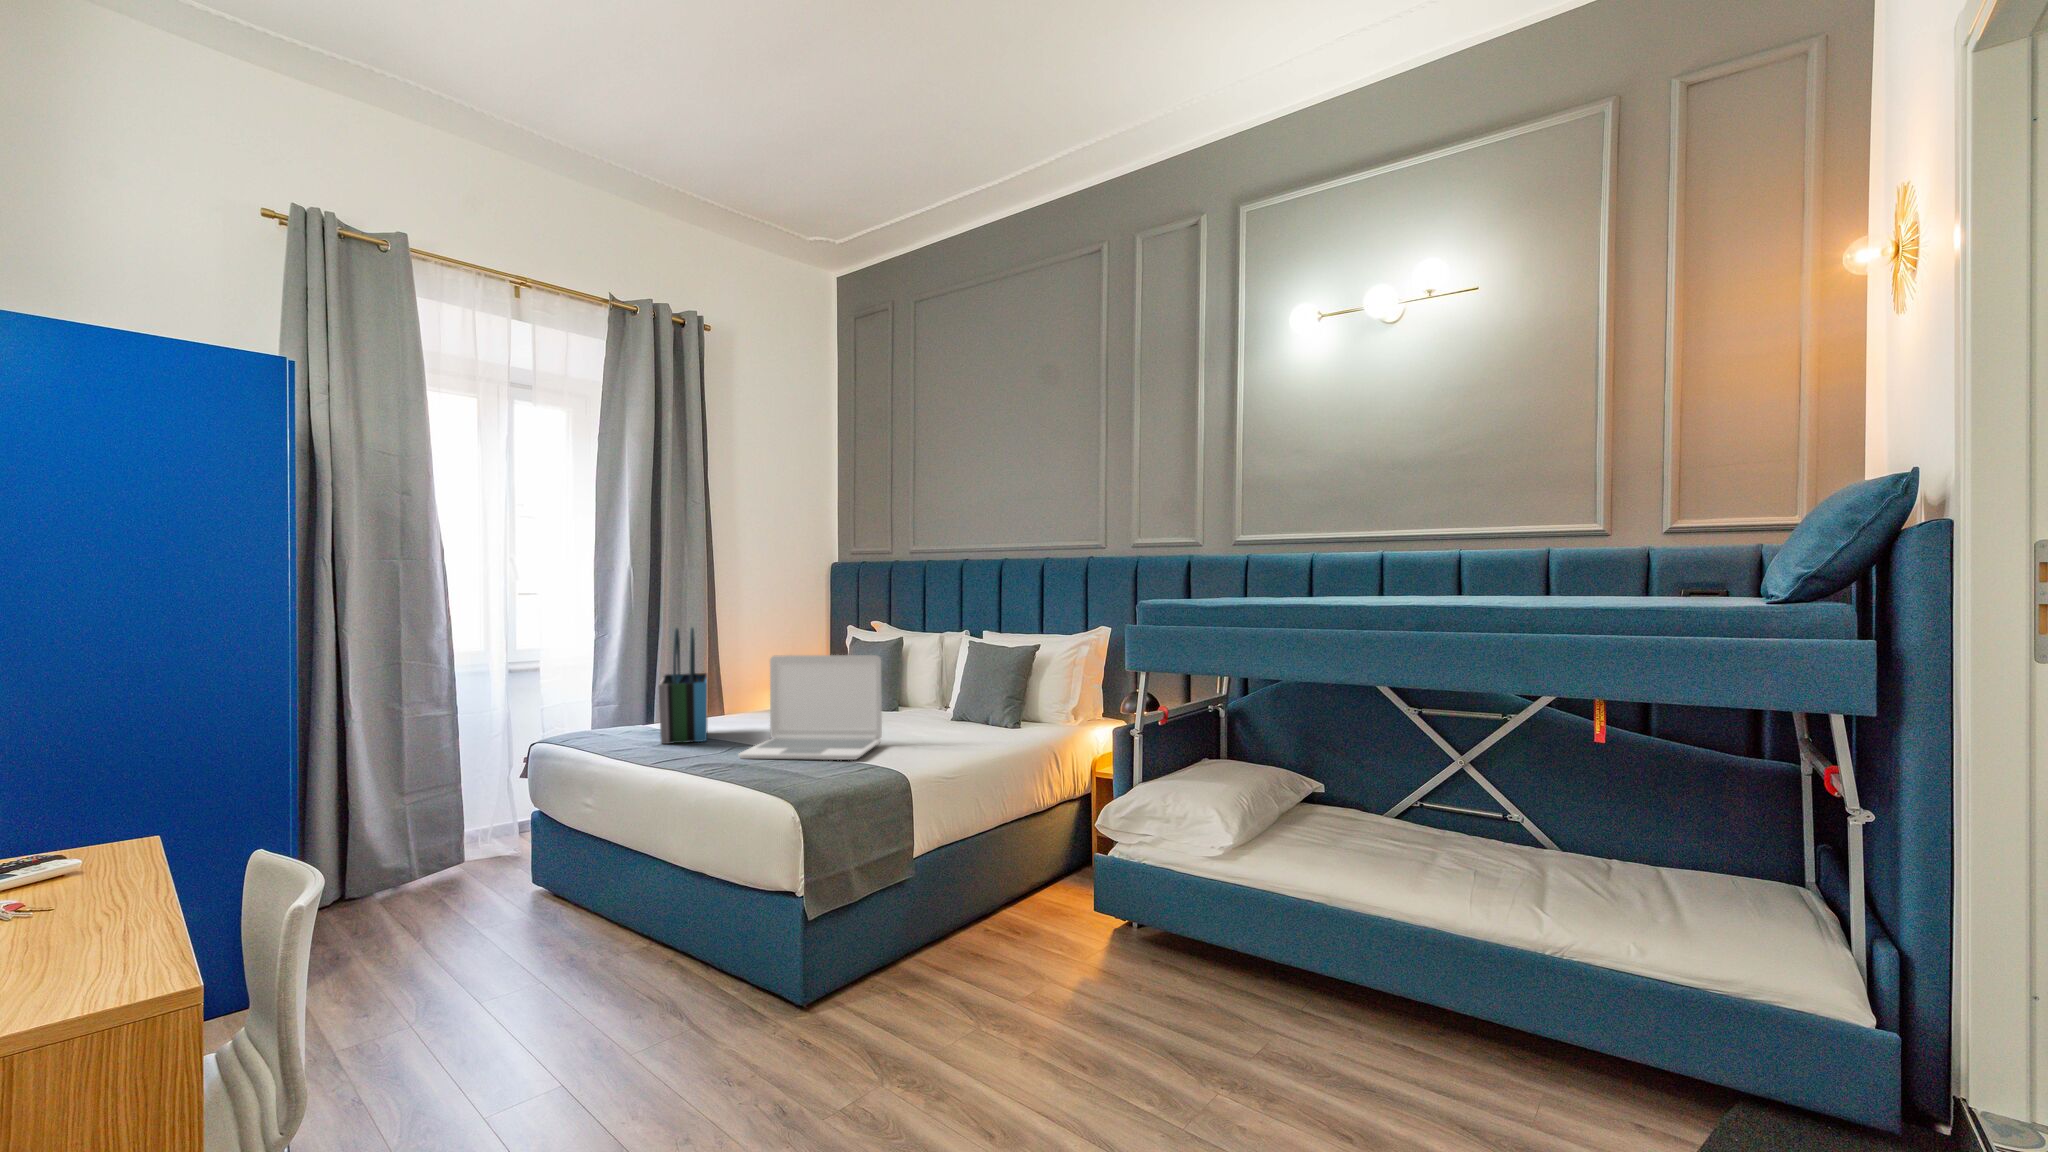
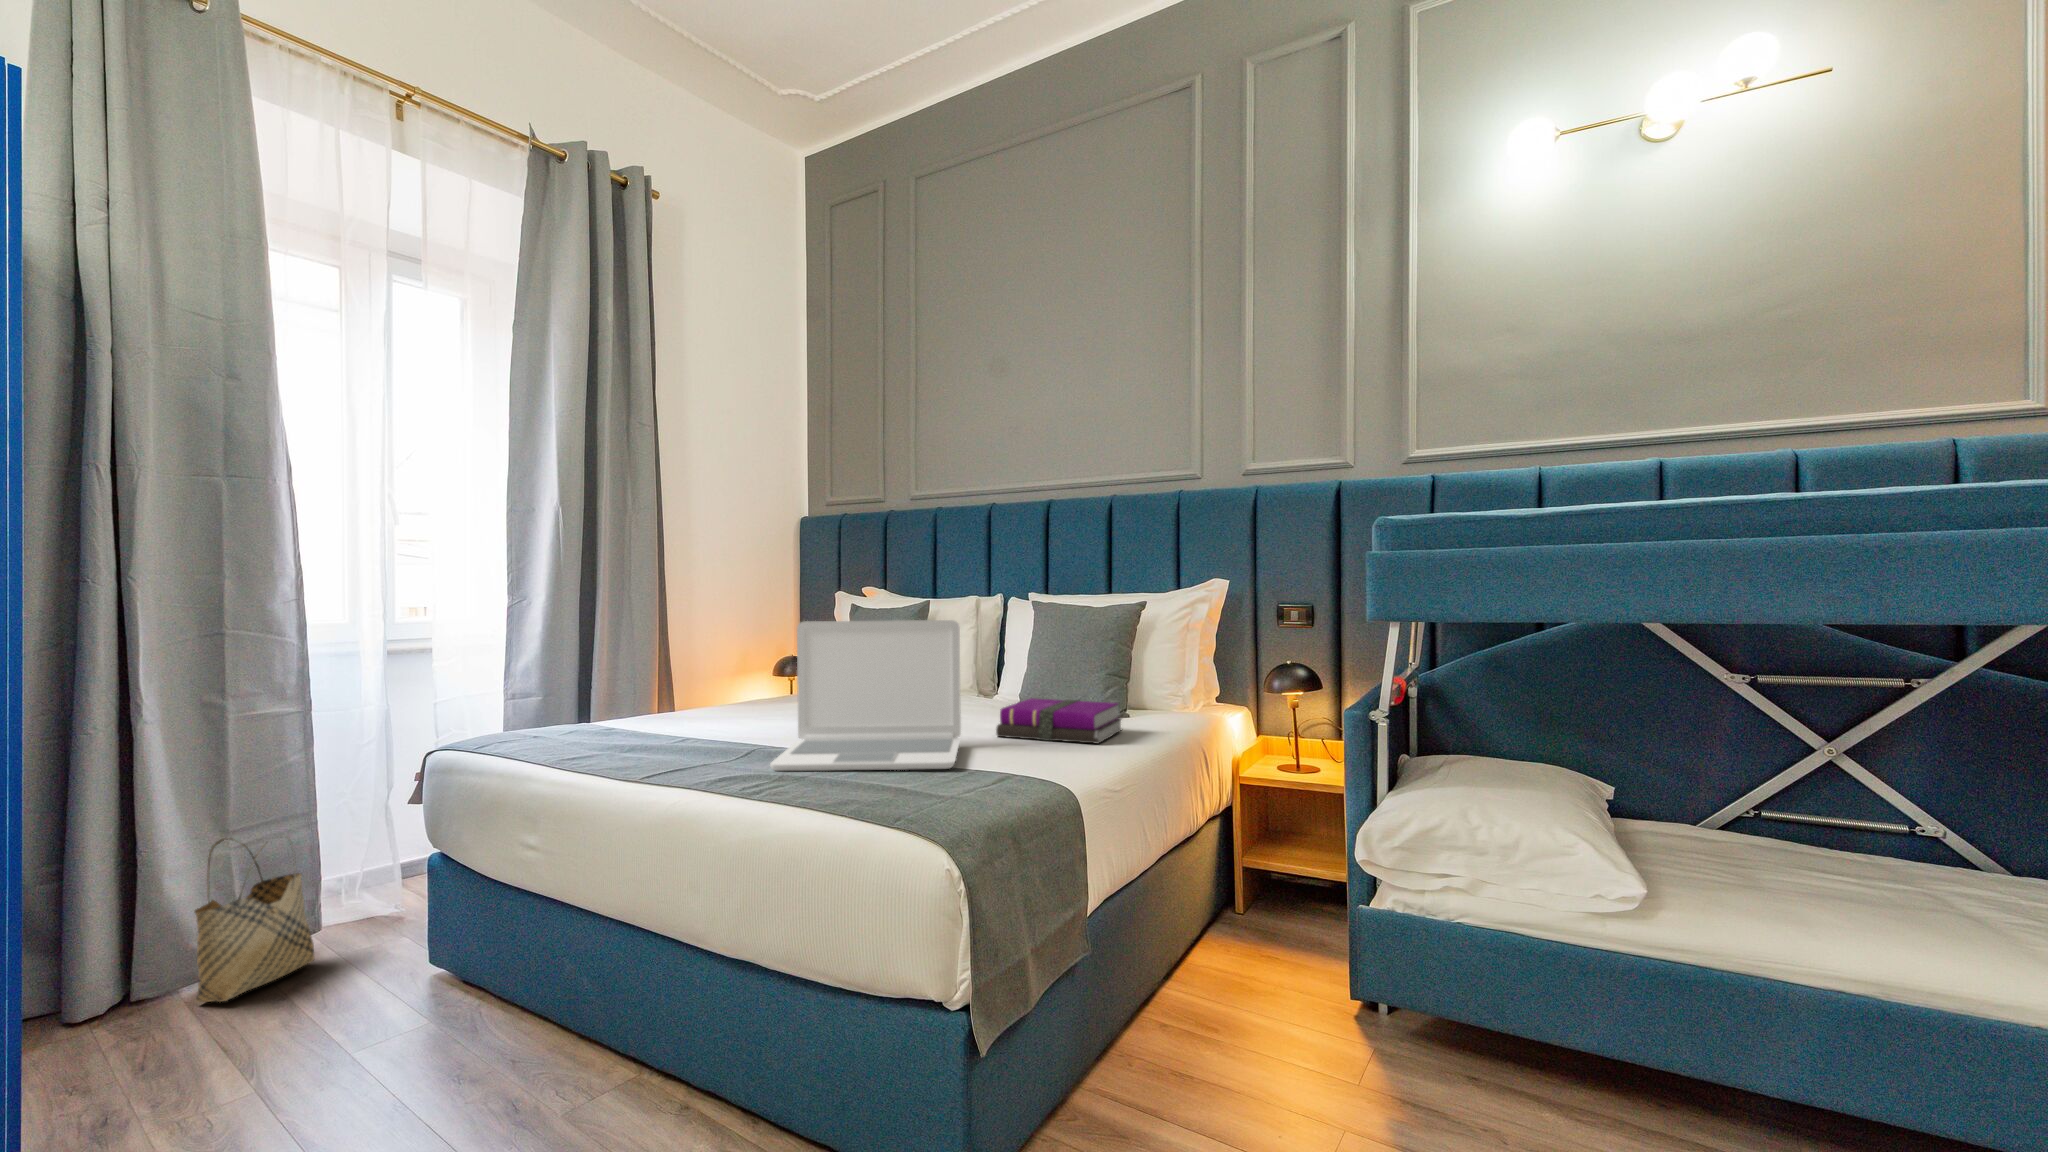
tote bag: present [659,628,707,744] -> none [629,582,706,751]
notebook: none [916,711,1013,745] -> present [996,698,1122,744]
woven basket: none [386,796,459,902] -> present [194,837,314,1002]

